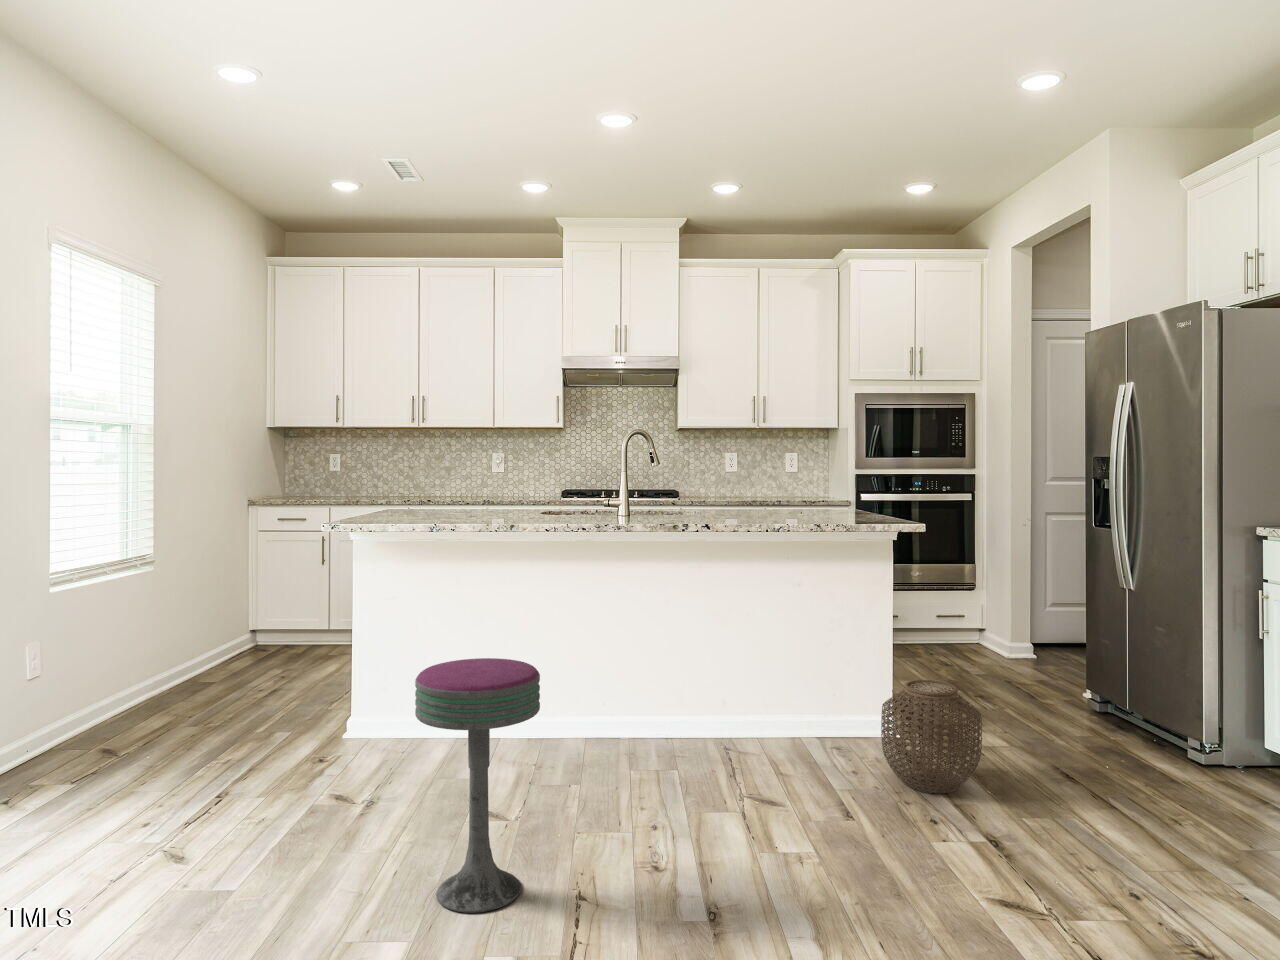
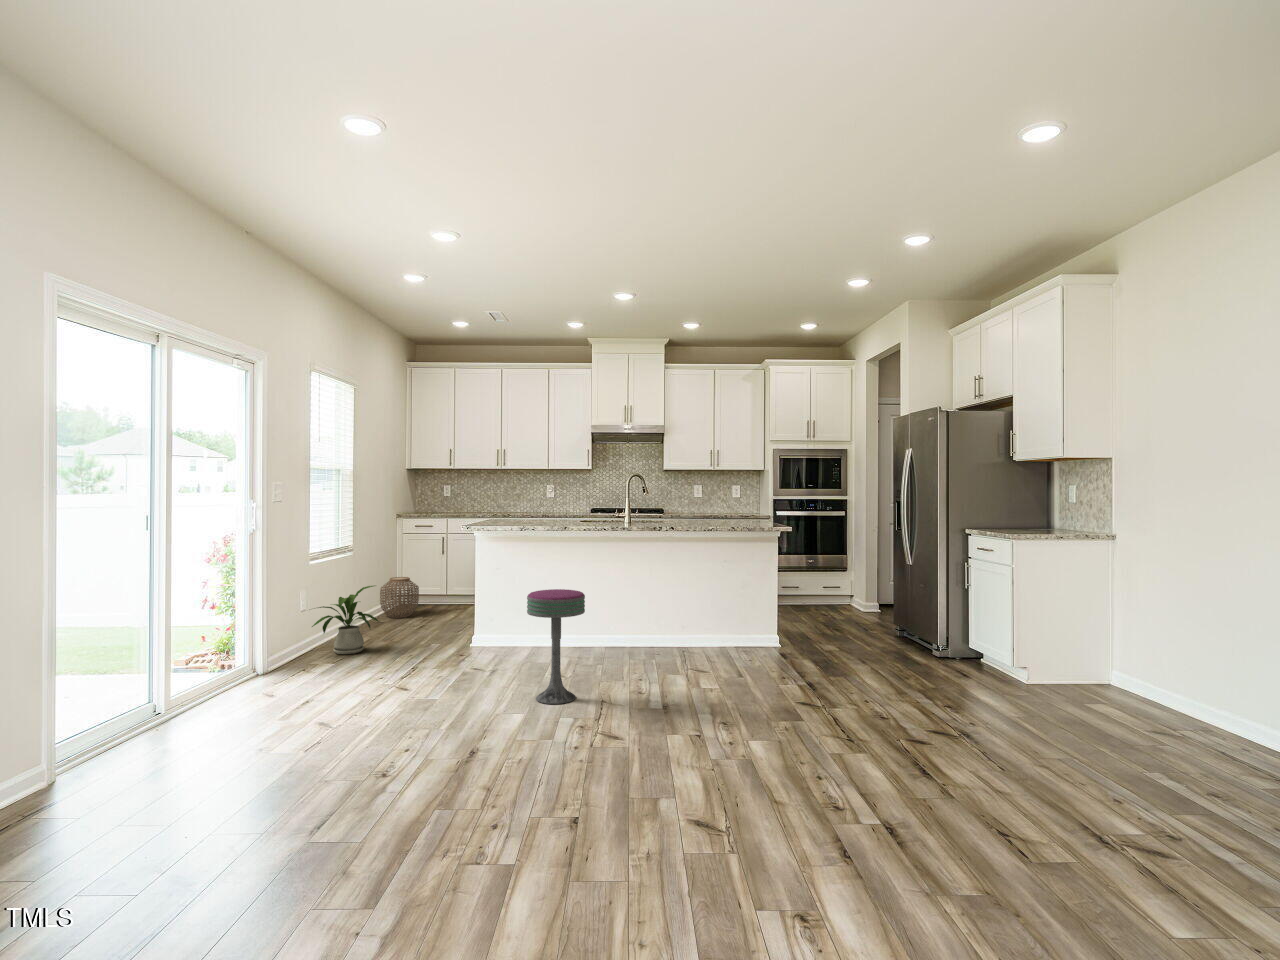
house plant: none [26,632,179,762] -> present [312,586,379,654]
woven basket: present [881,680,982,793] -> present [380,577,419,618]

